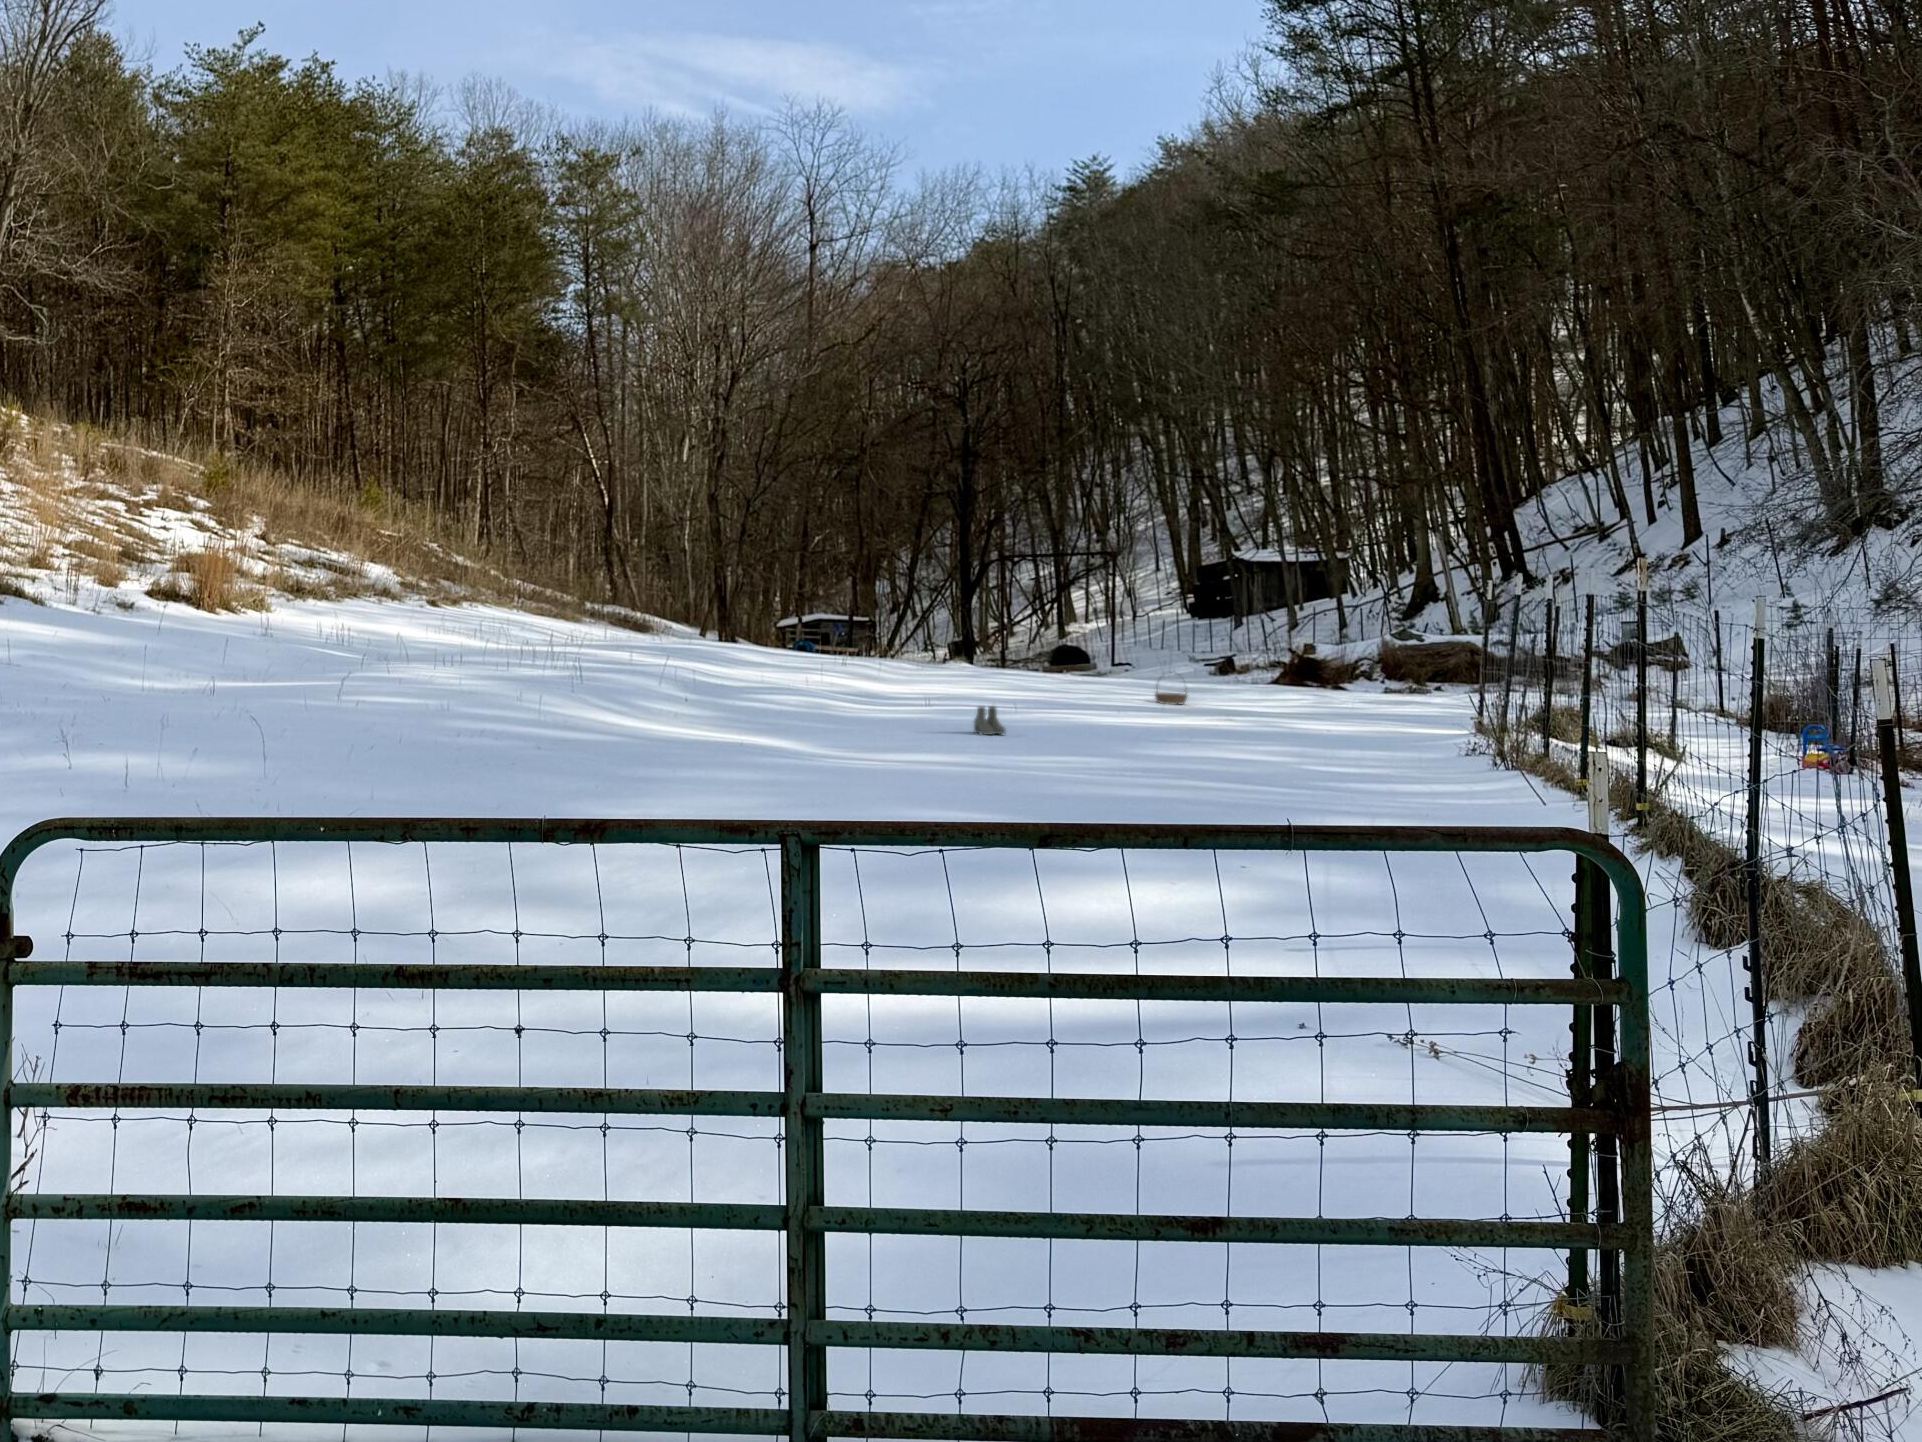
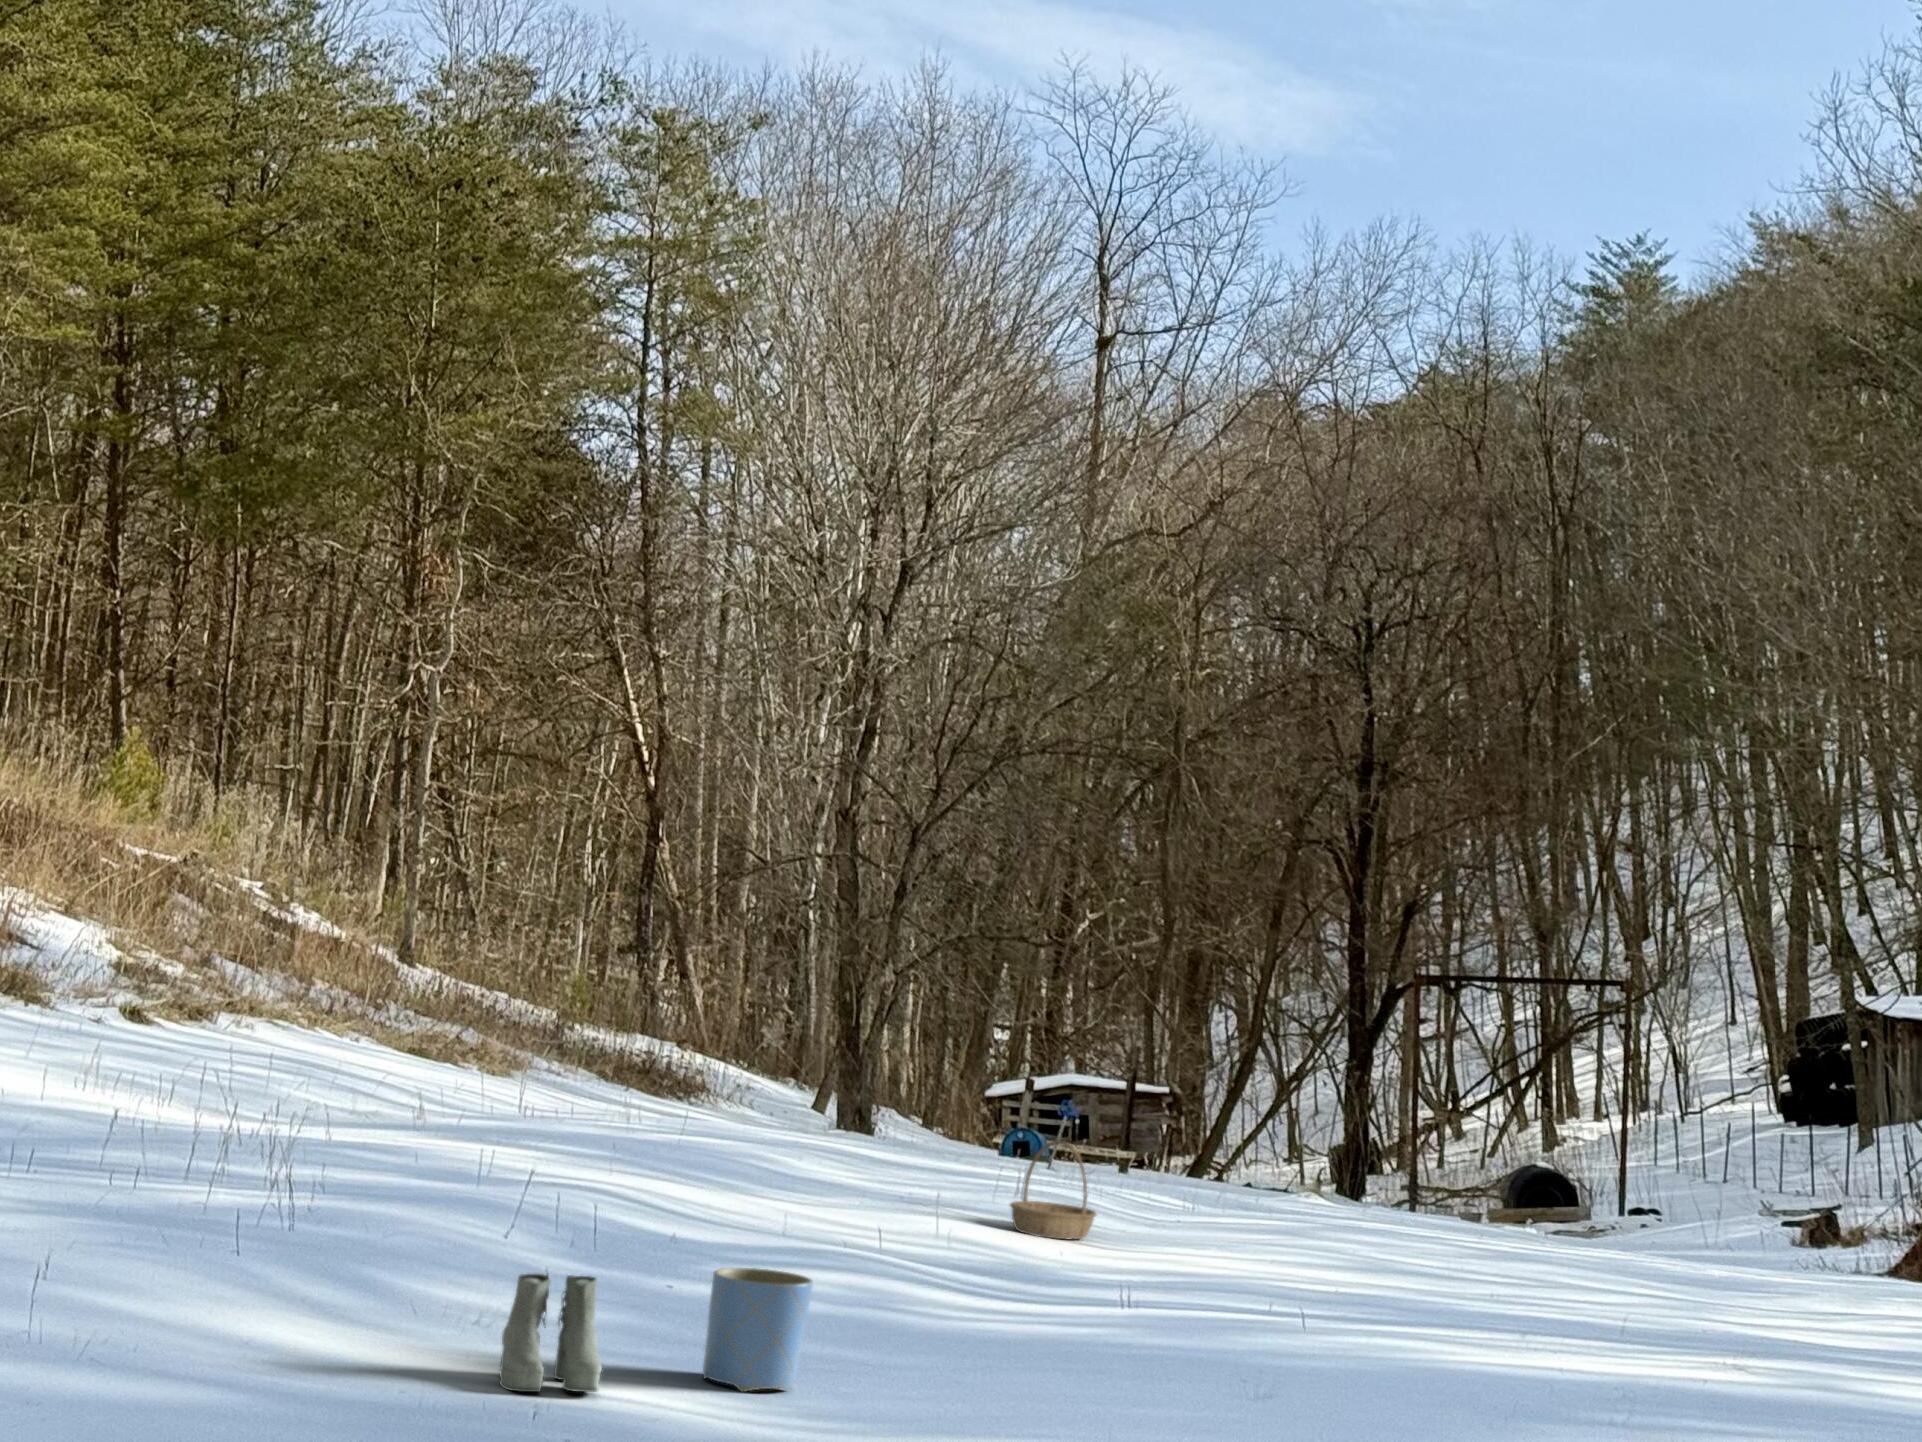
basket: present [1155,672,1187,705] -> present [1010,1140,1096,1239]
planter: none [1014,702,1043,733] -> present [703,1268,813,1392]

